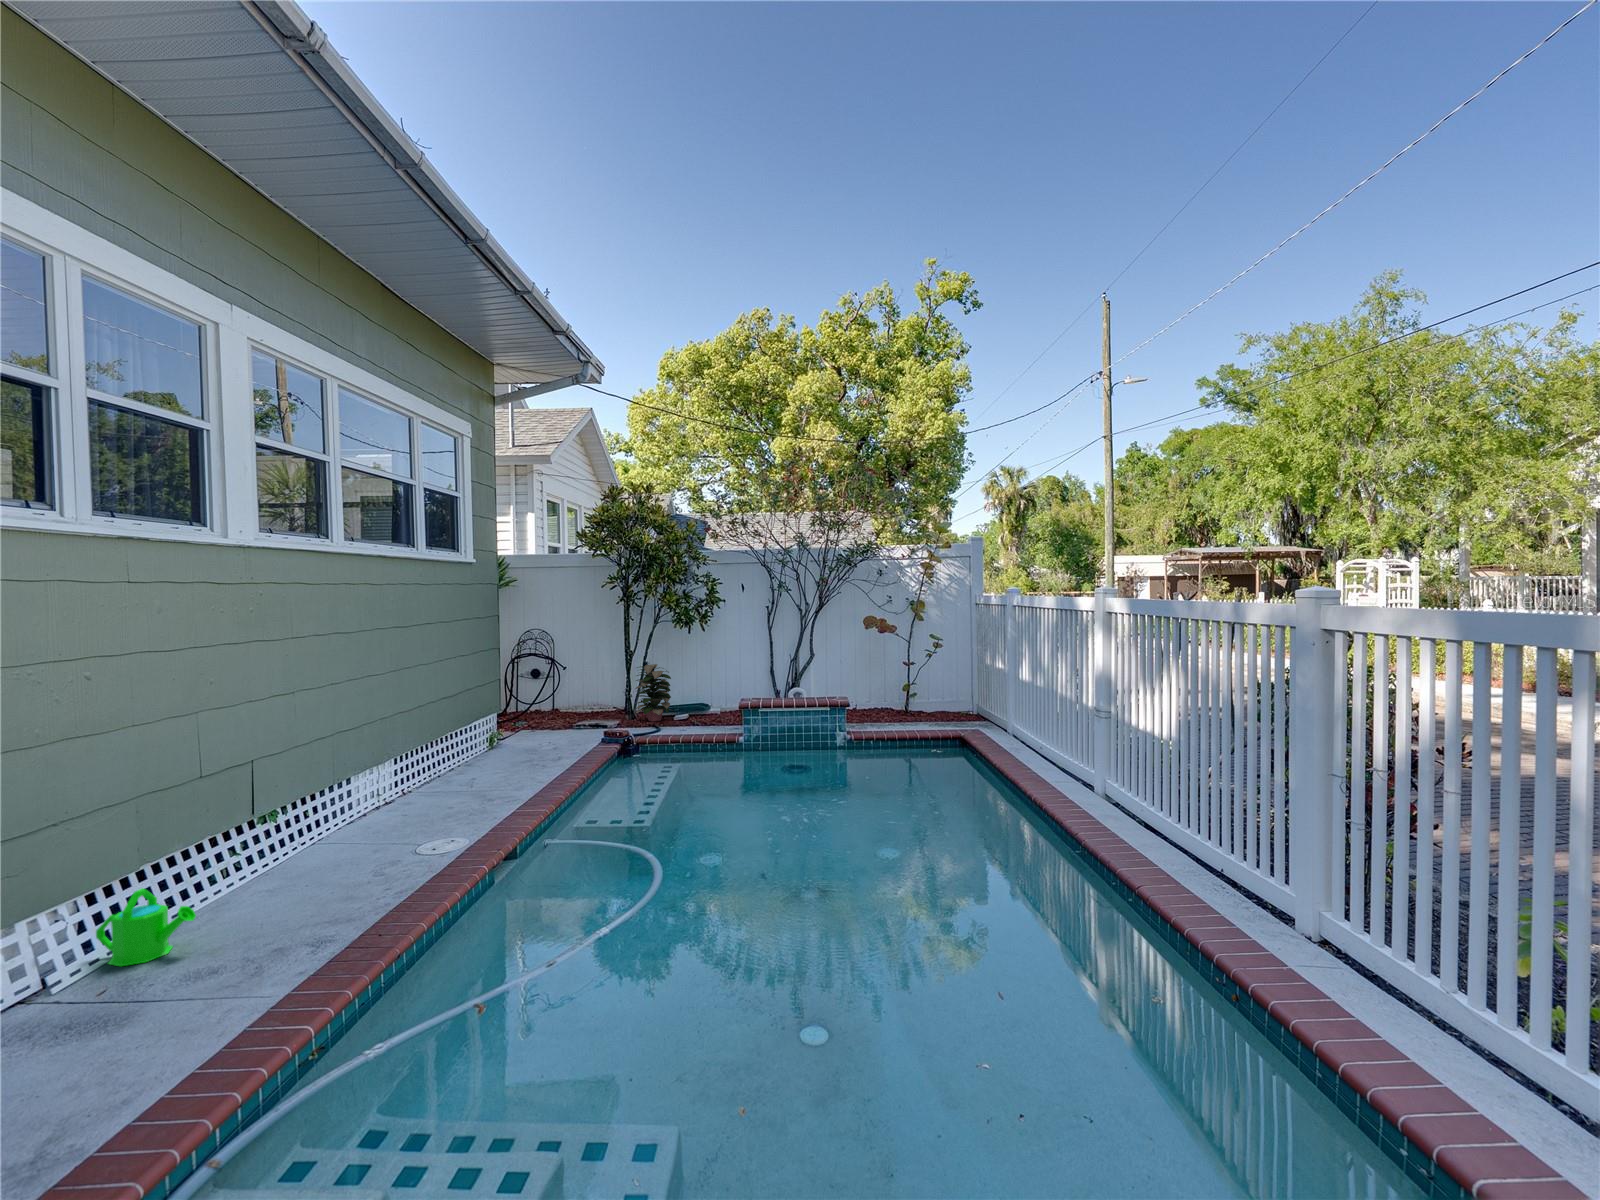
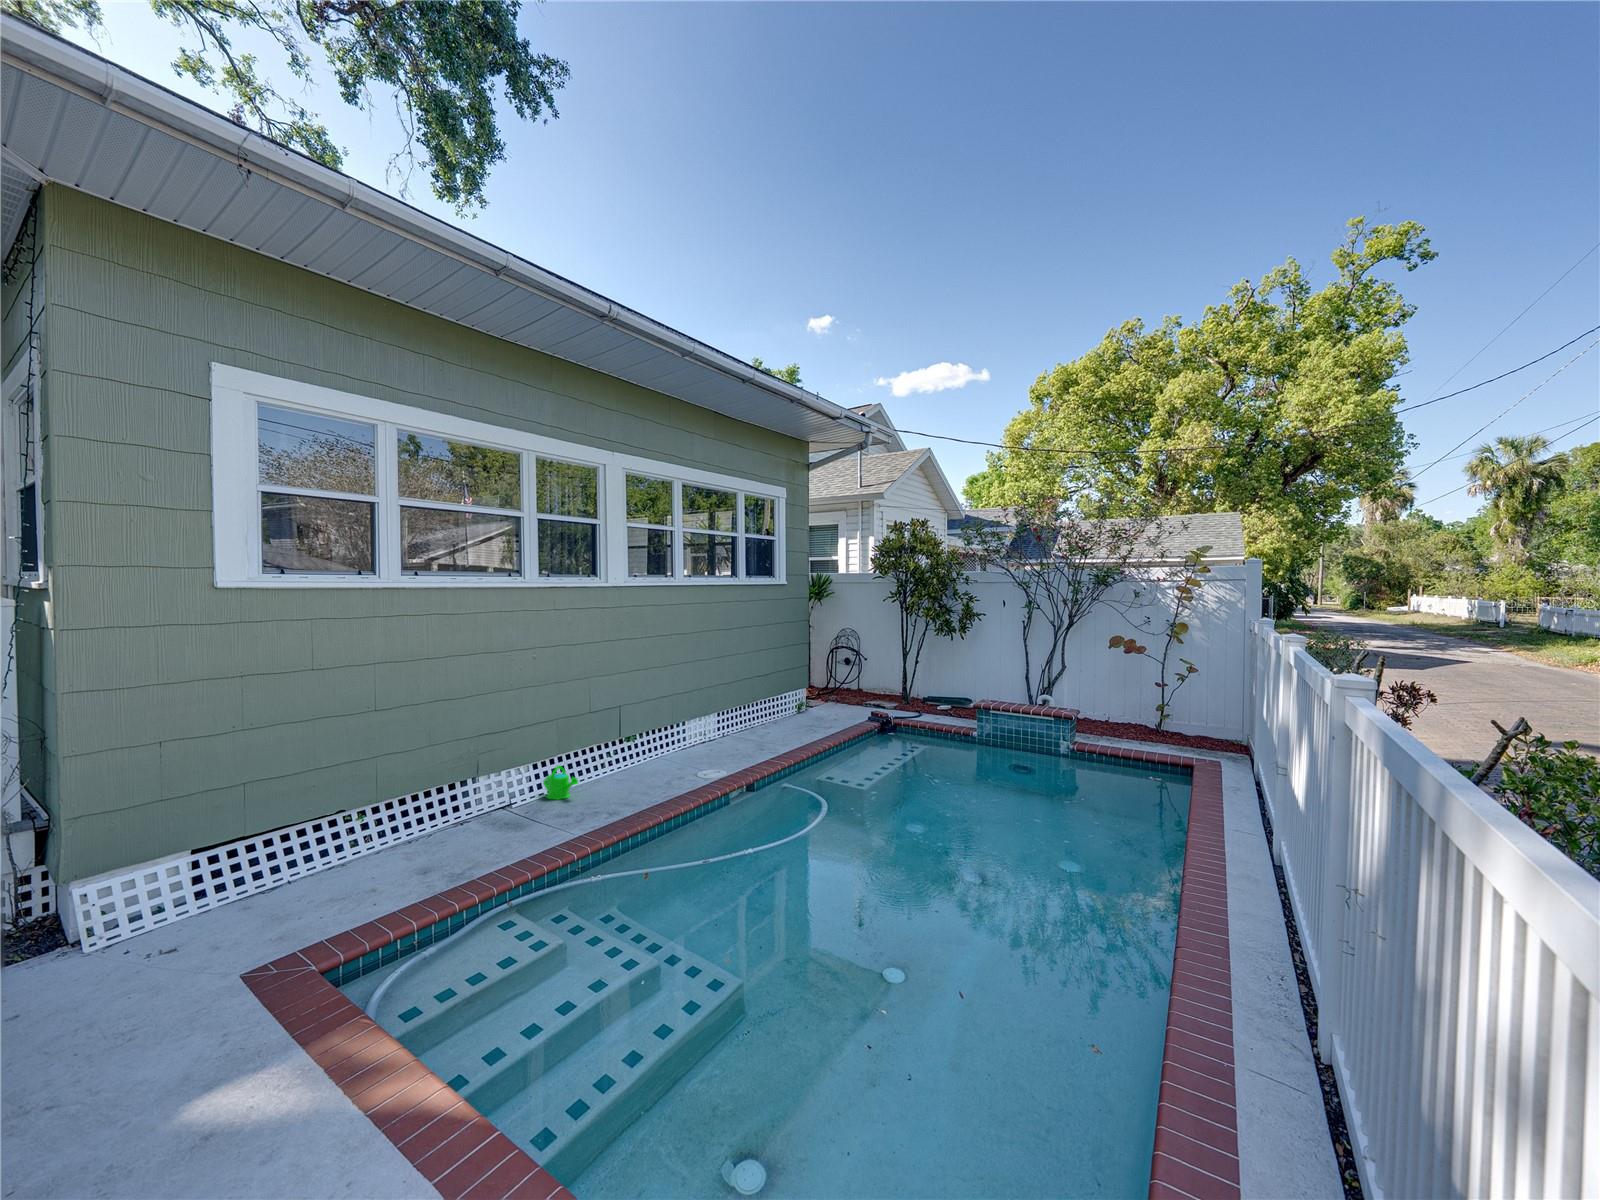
decorative plant: present [635,664,671,721] -> none [912,661,946,707]

